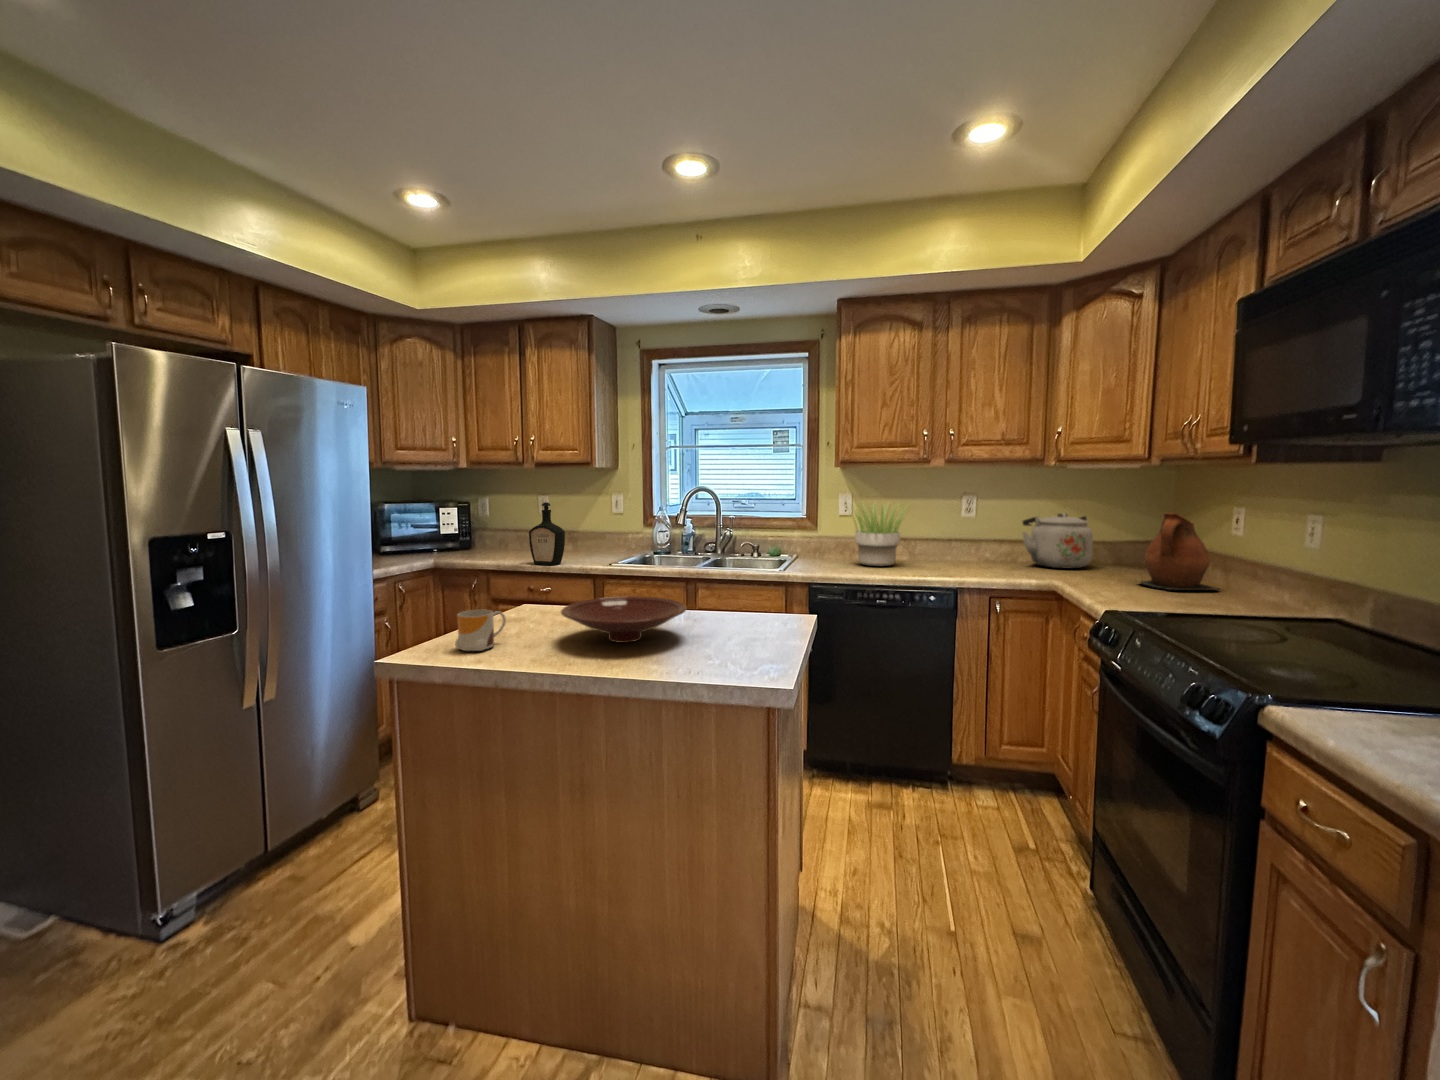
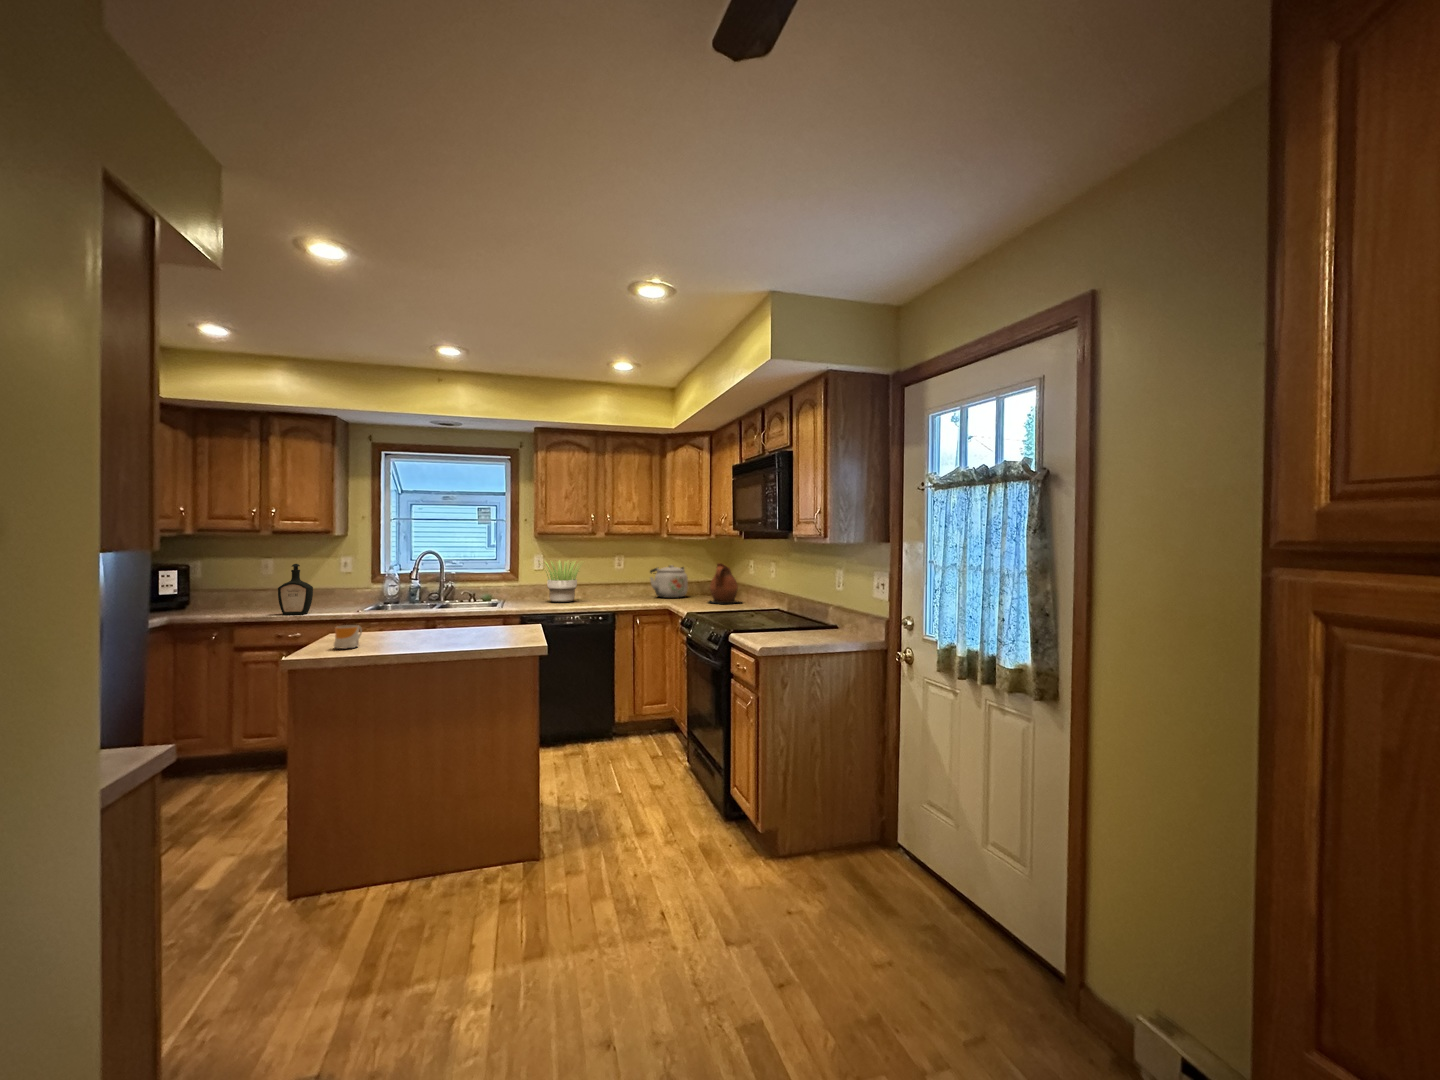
bowl: present [561,596,687,643] -> none [398,616,476,639]

